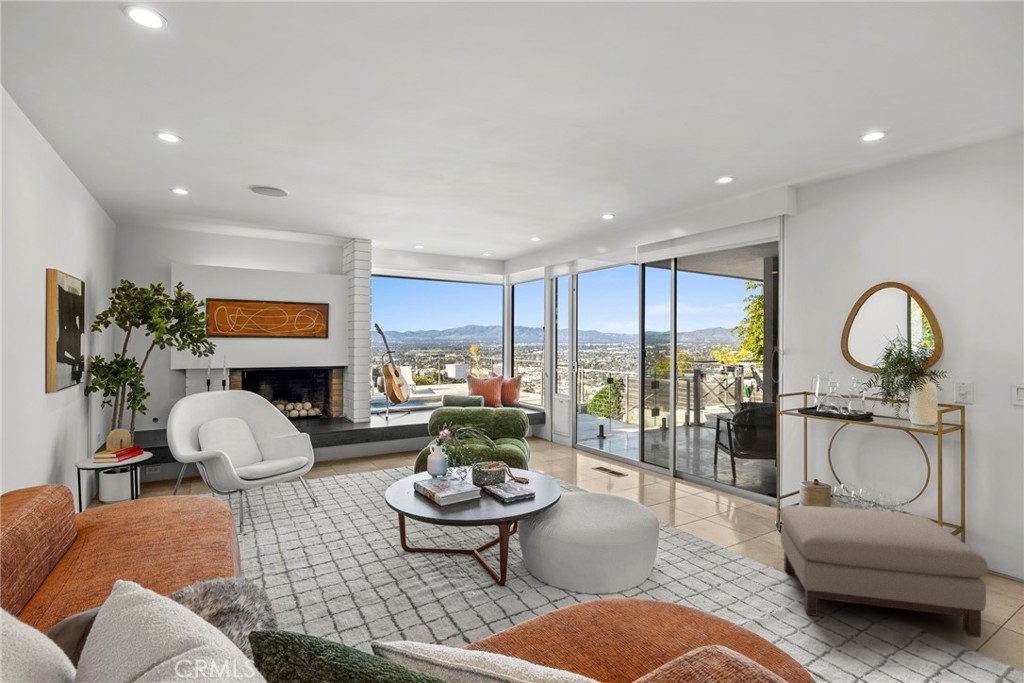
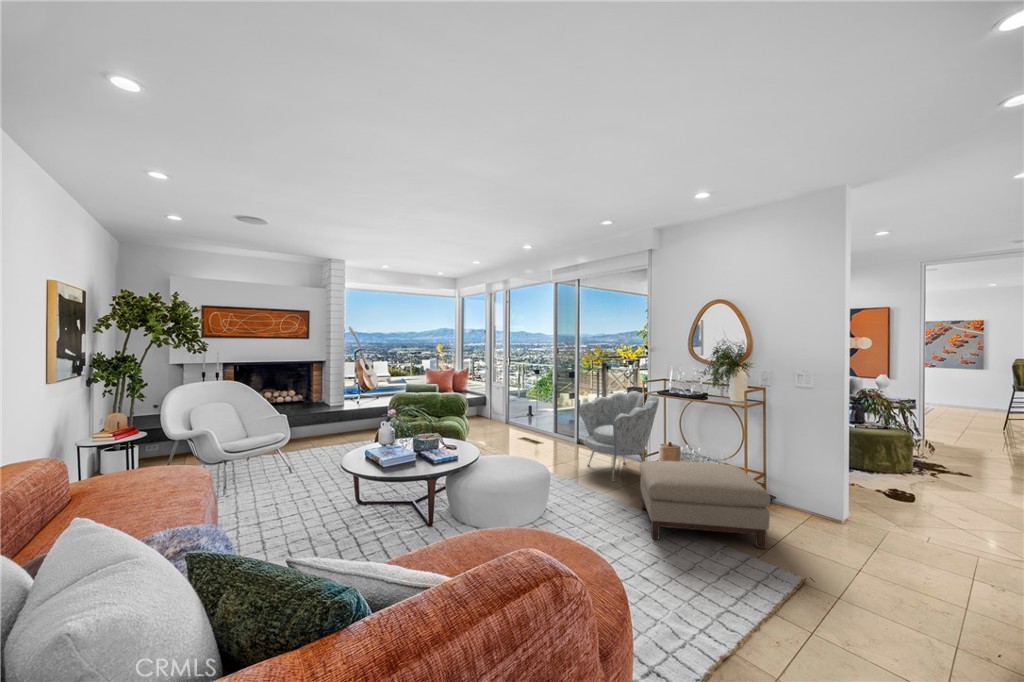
armchair: none [683,408,800,532] -> present [579,391,659,482]

